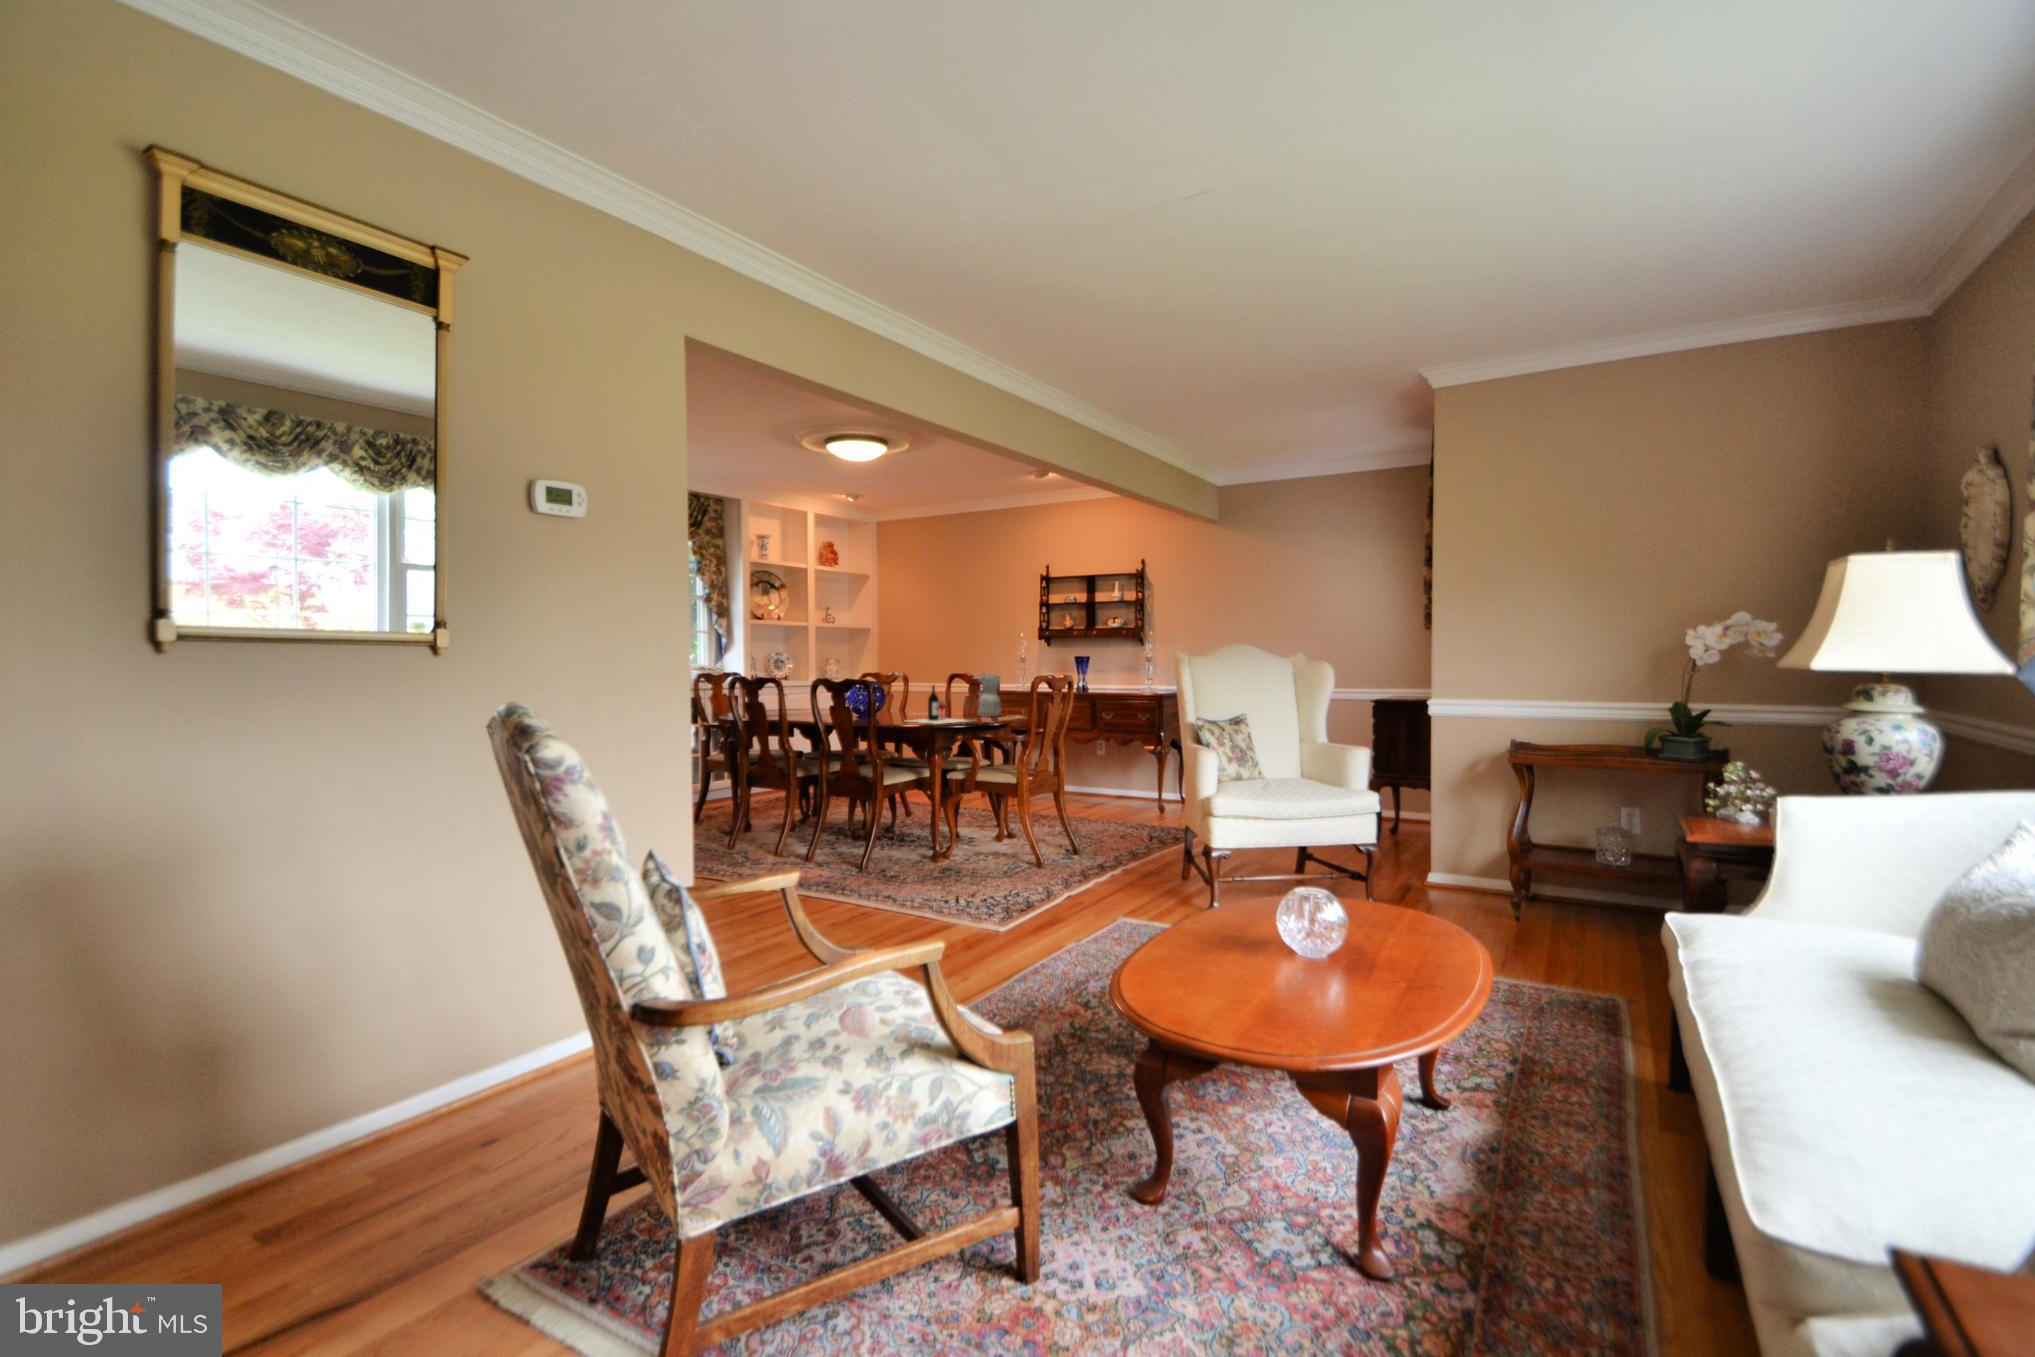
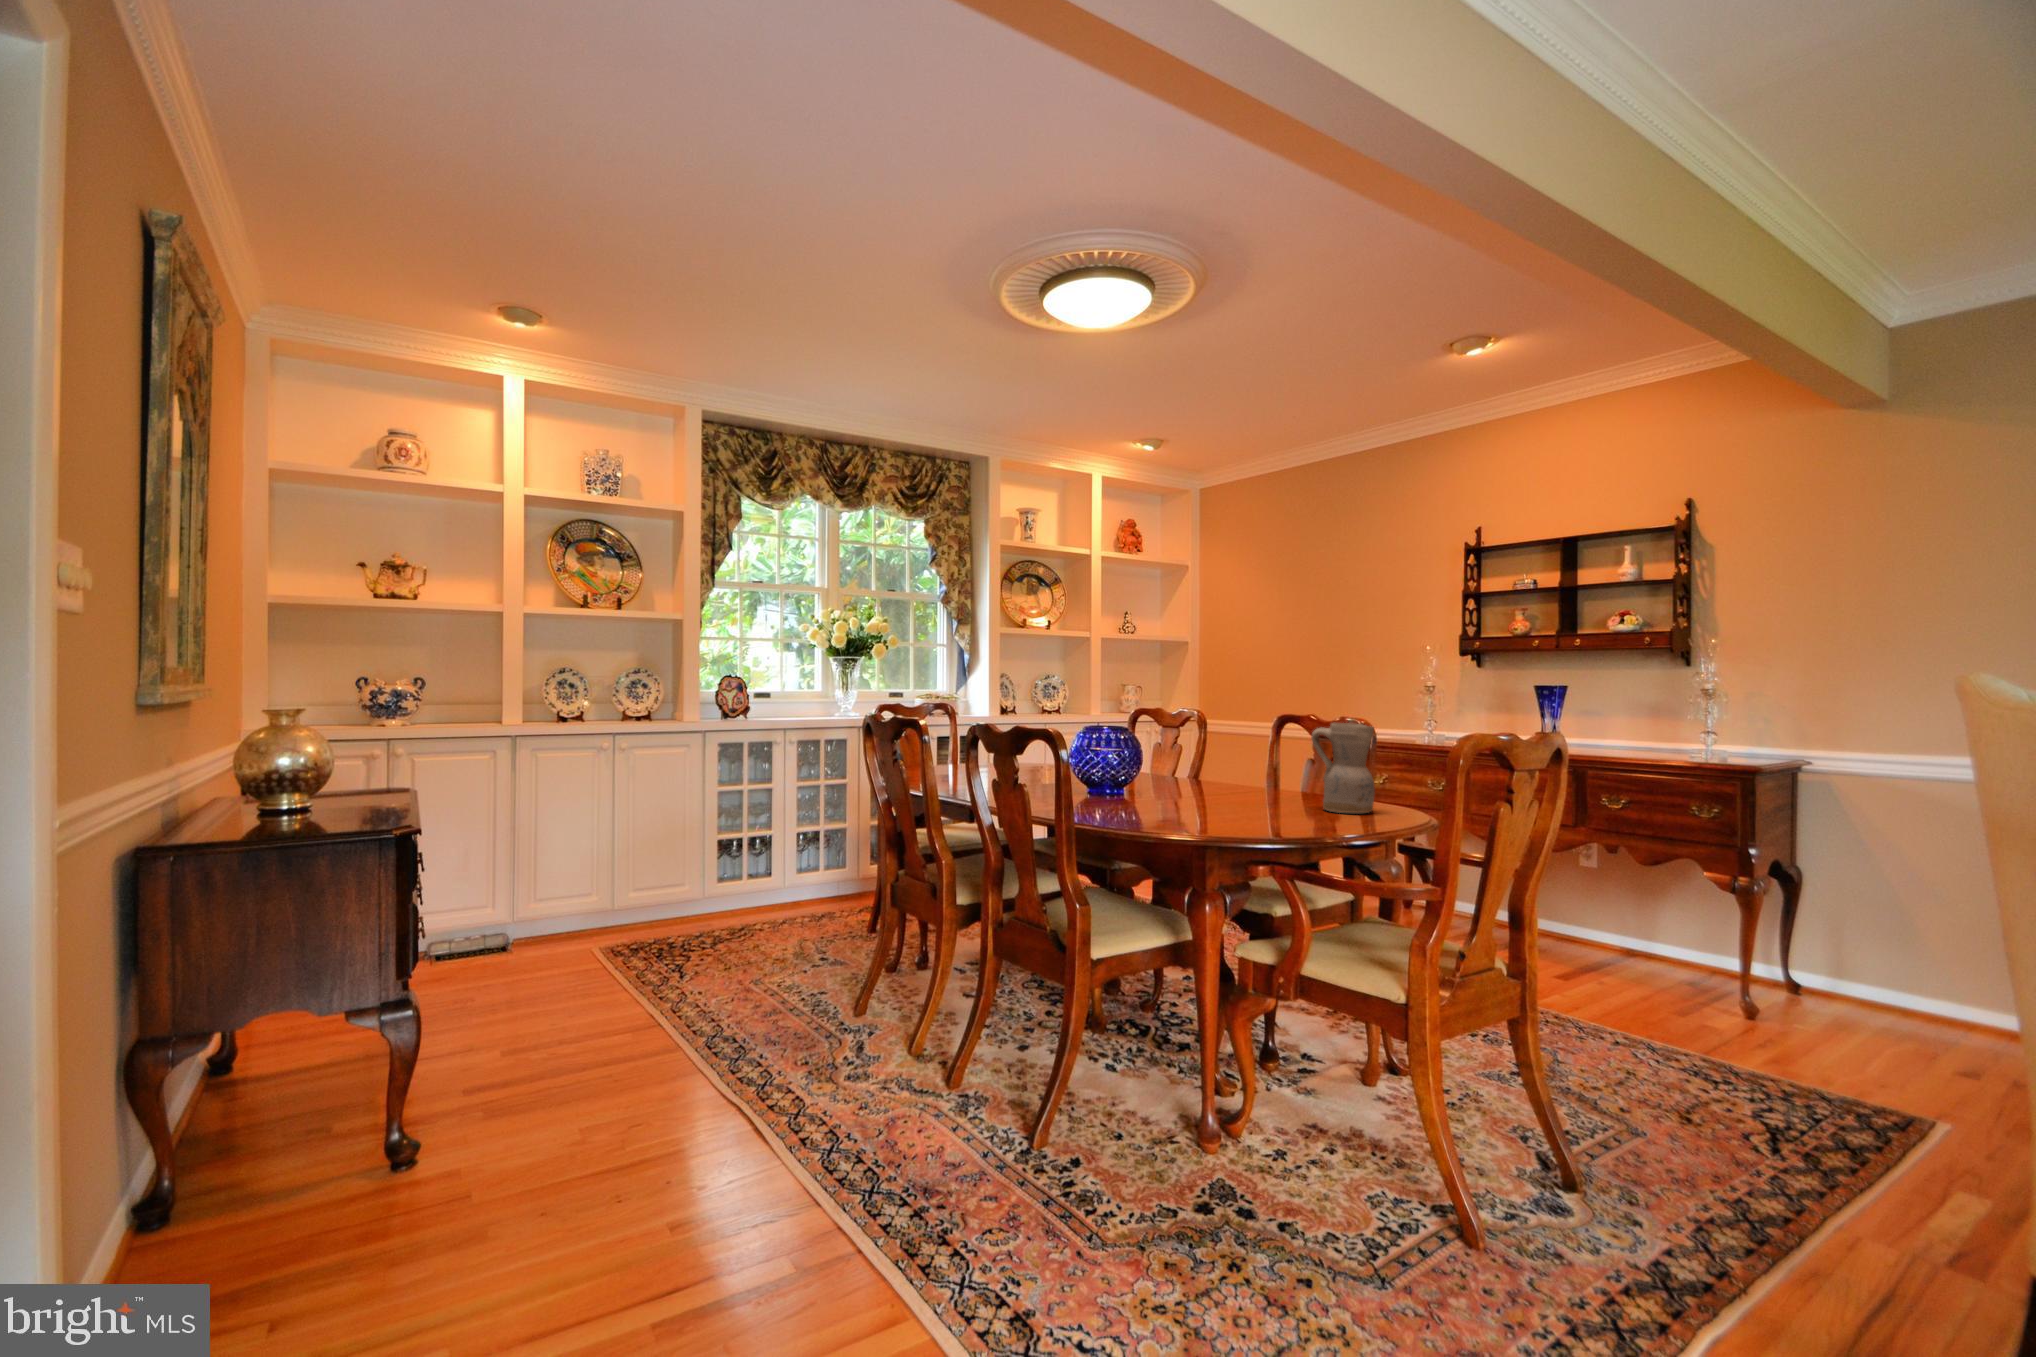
wine bottle: present [911,685,966,724] -> none [1145,747,1314,837]

